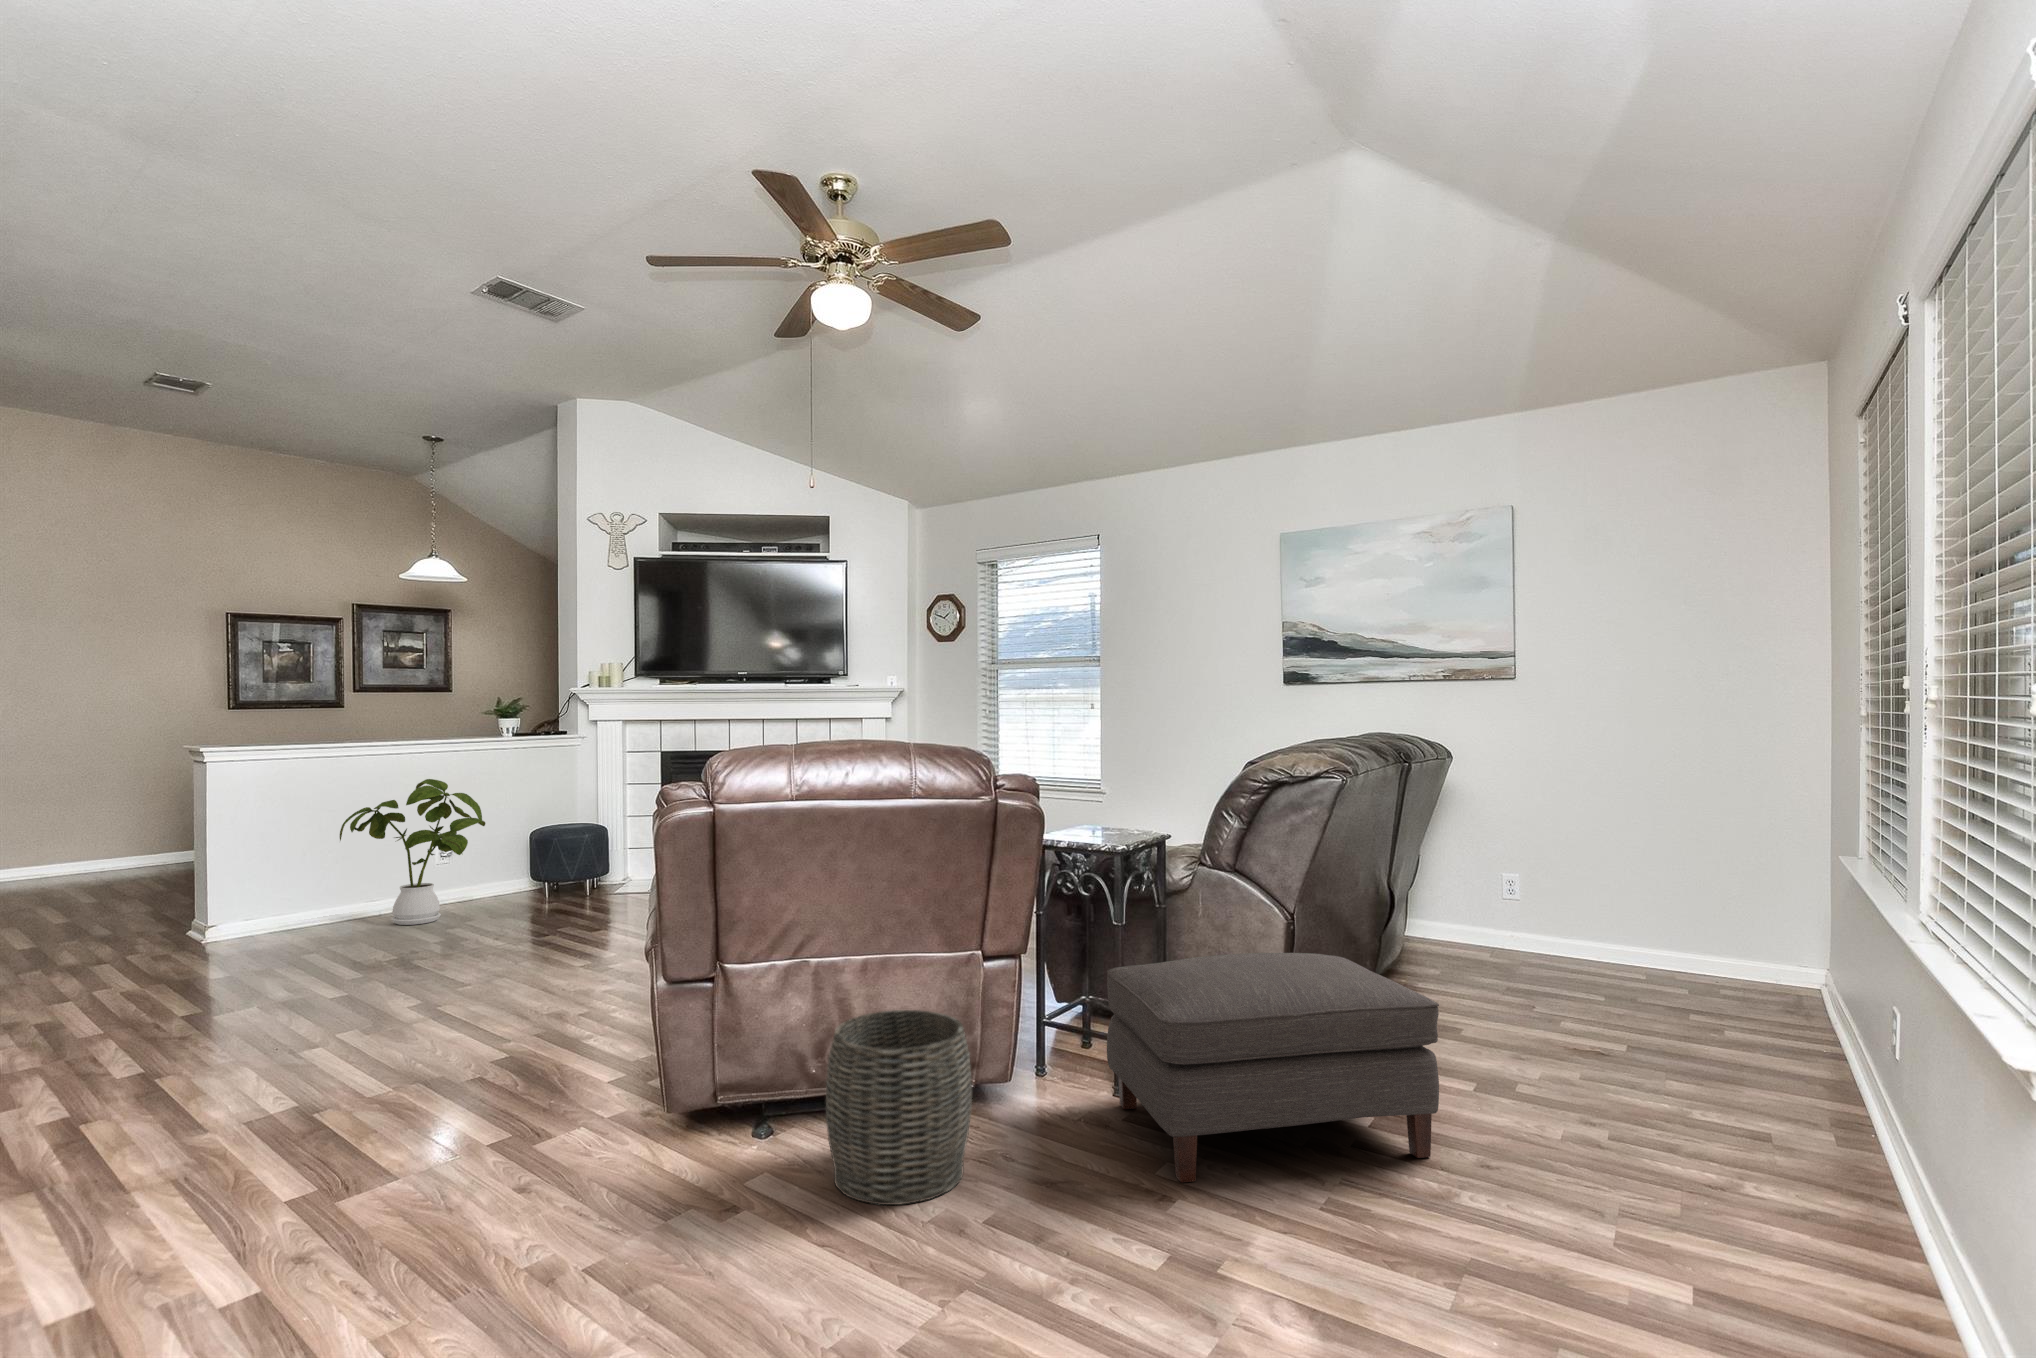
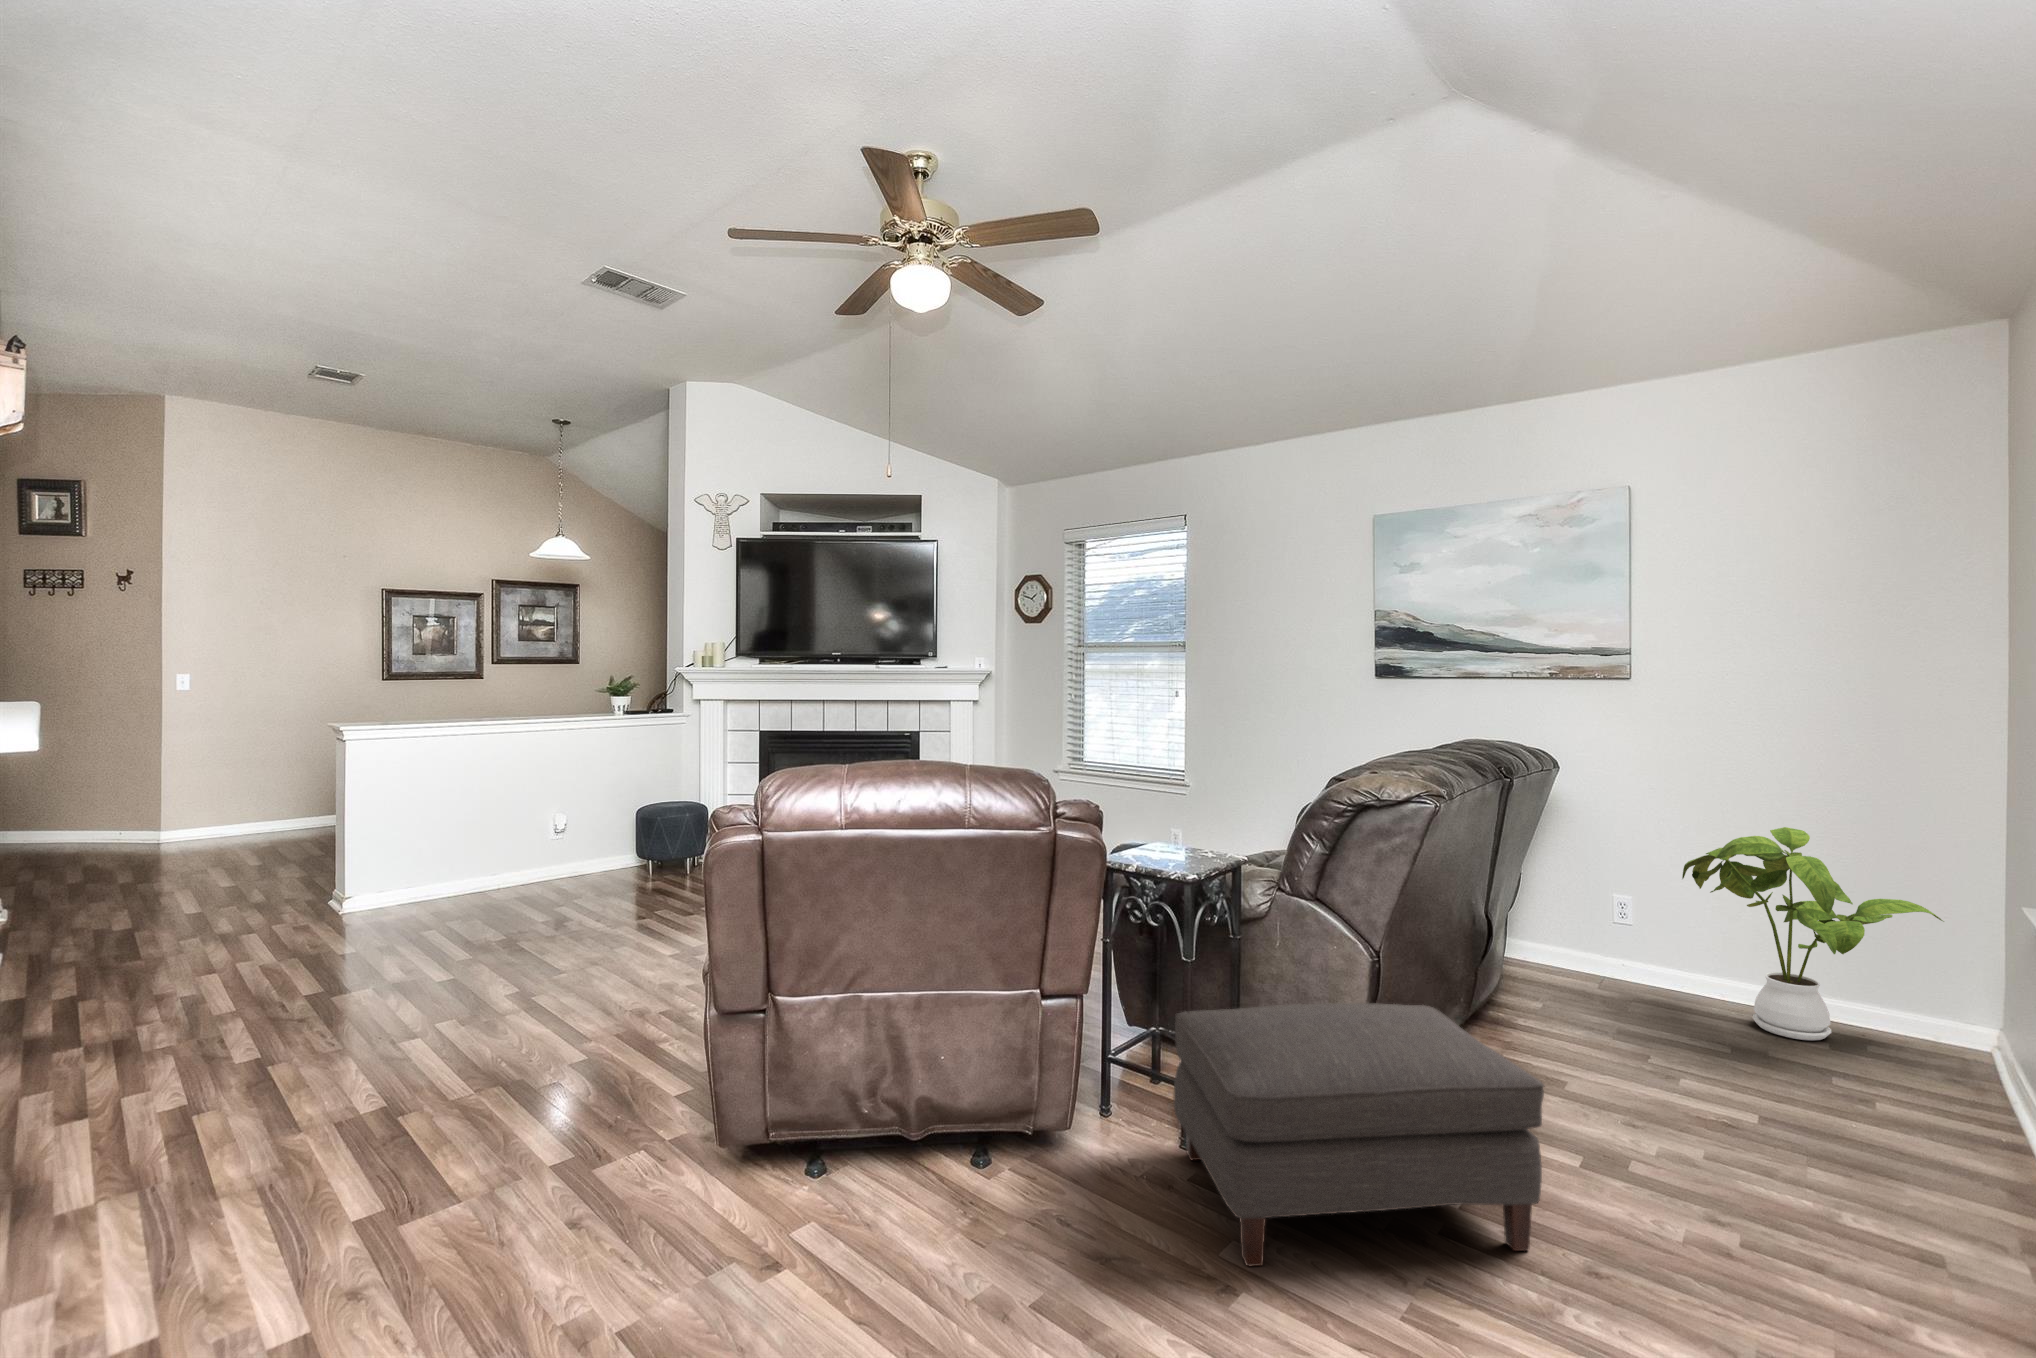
house plant: present [340,779,485,925] -> present [1682,827,1944,1040]
woven basket: present [826,1010,972,1205] -> none [872,1055,1024,1274]

